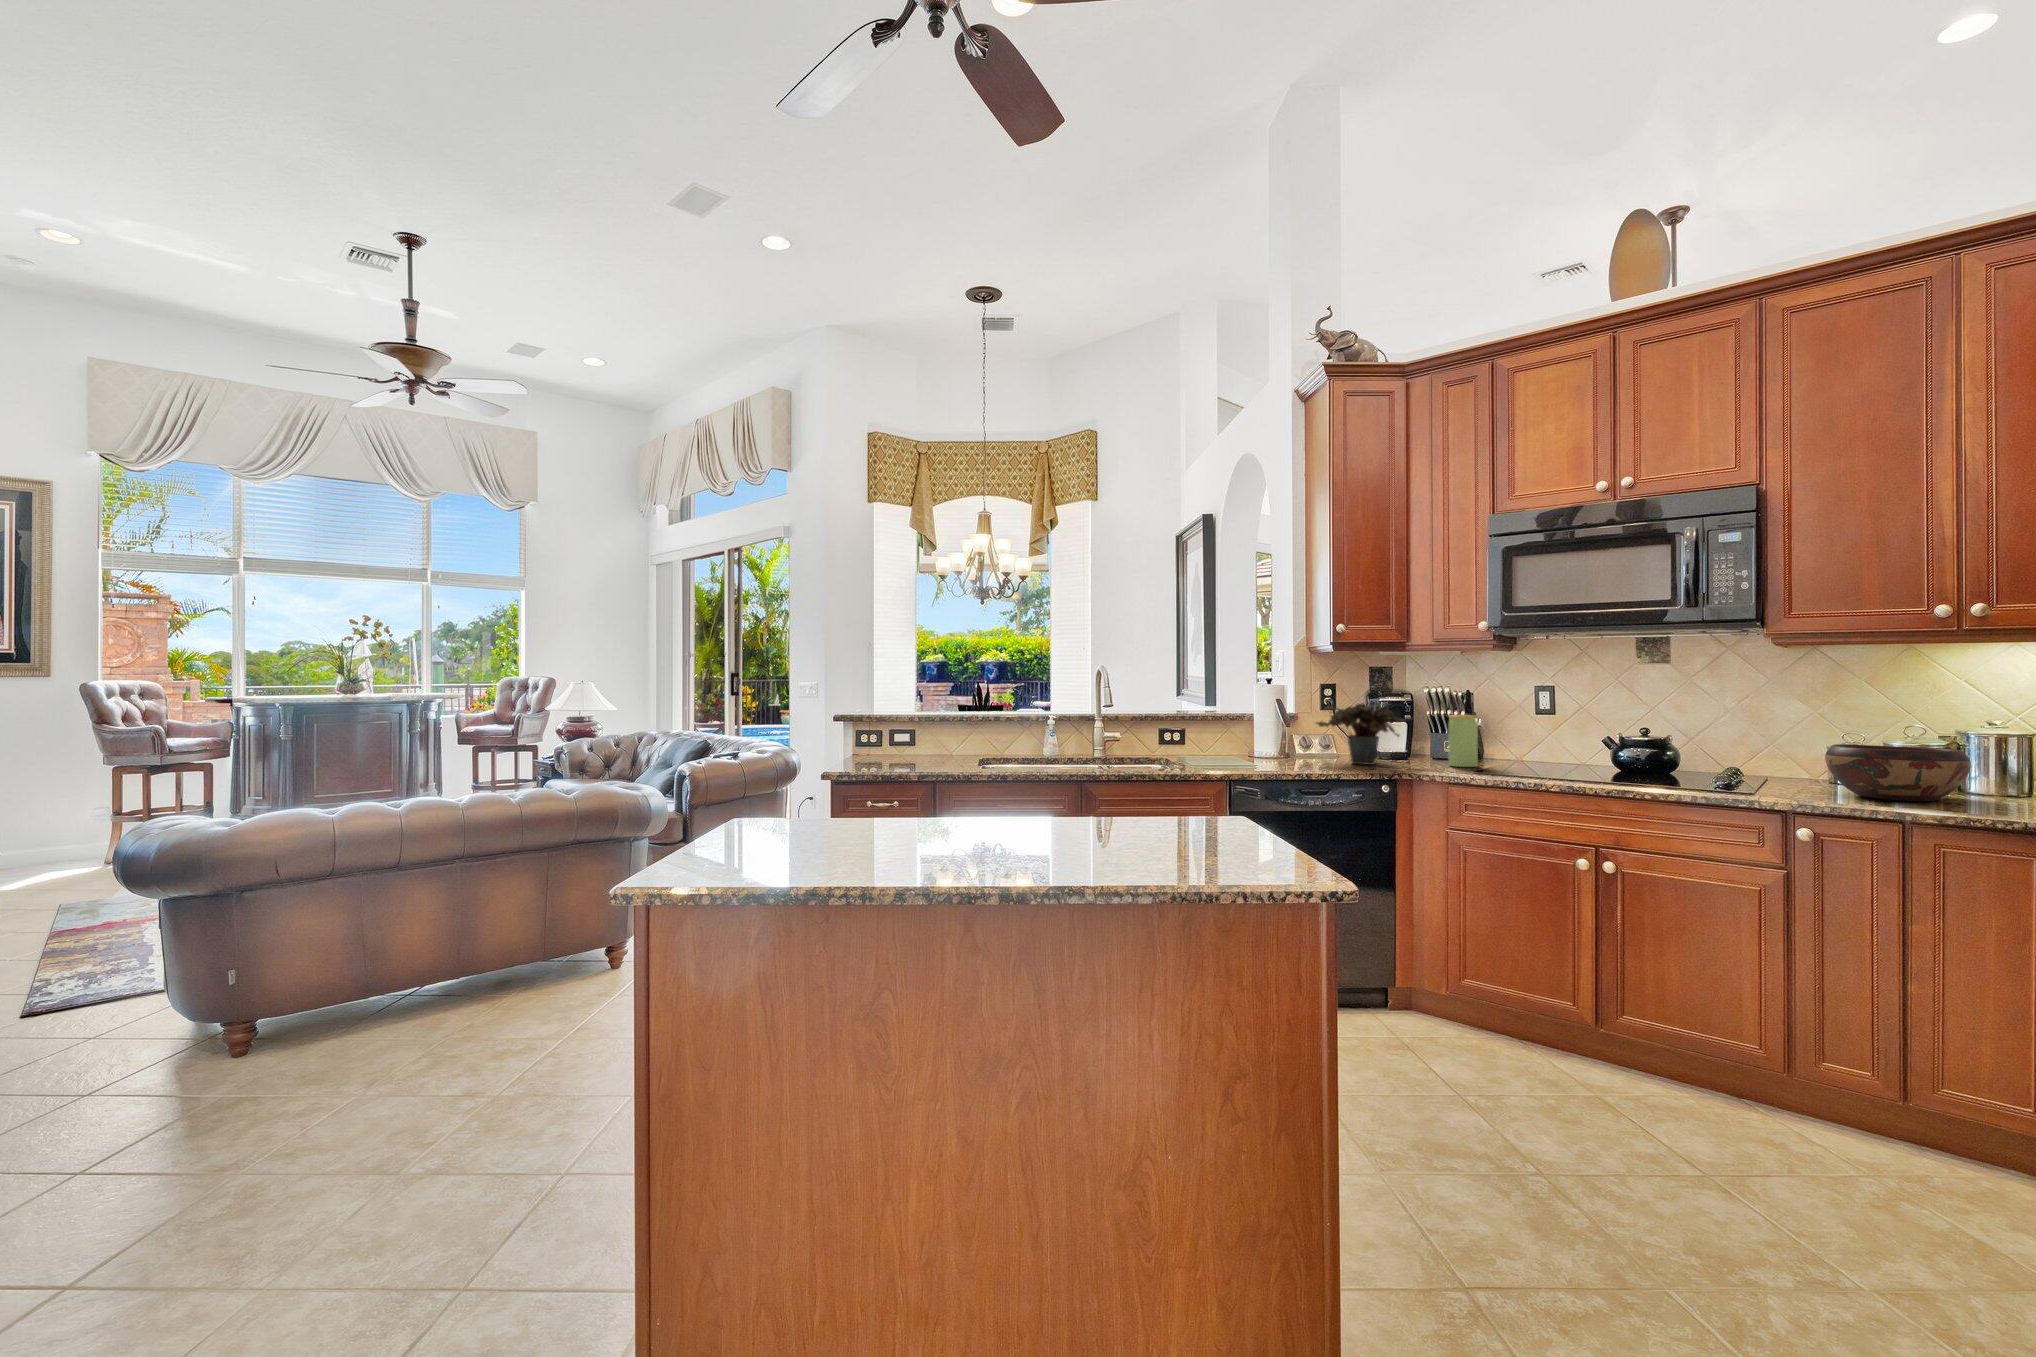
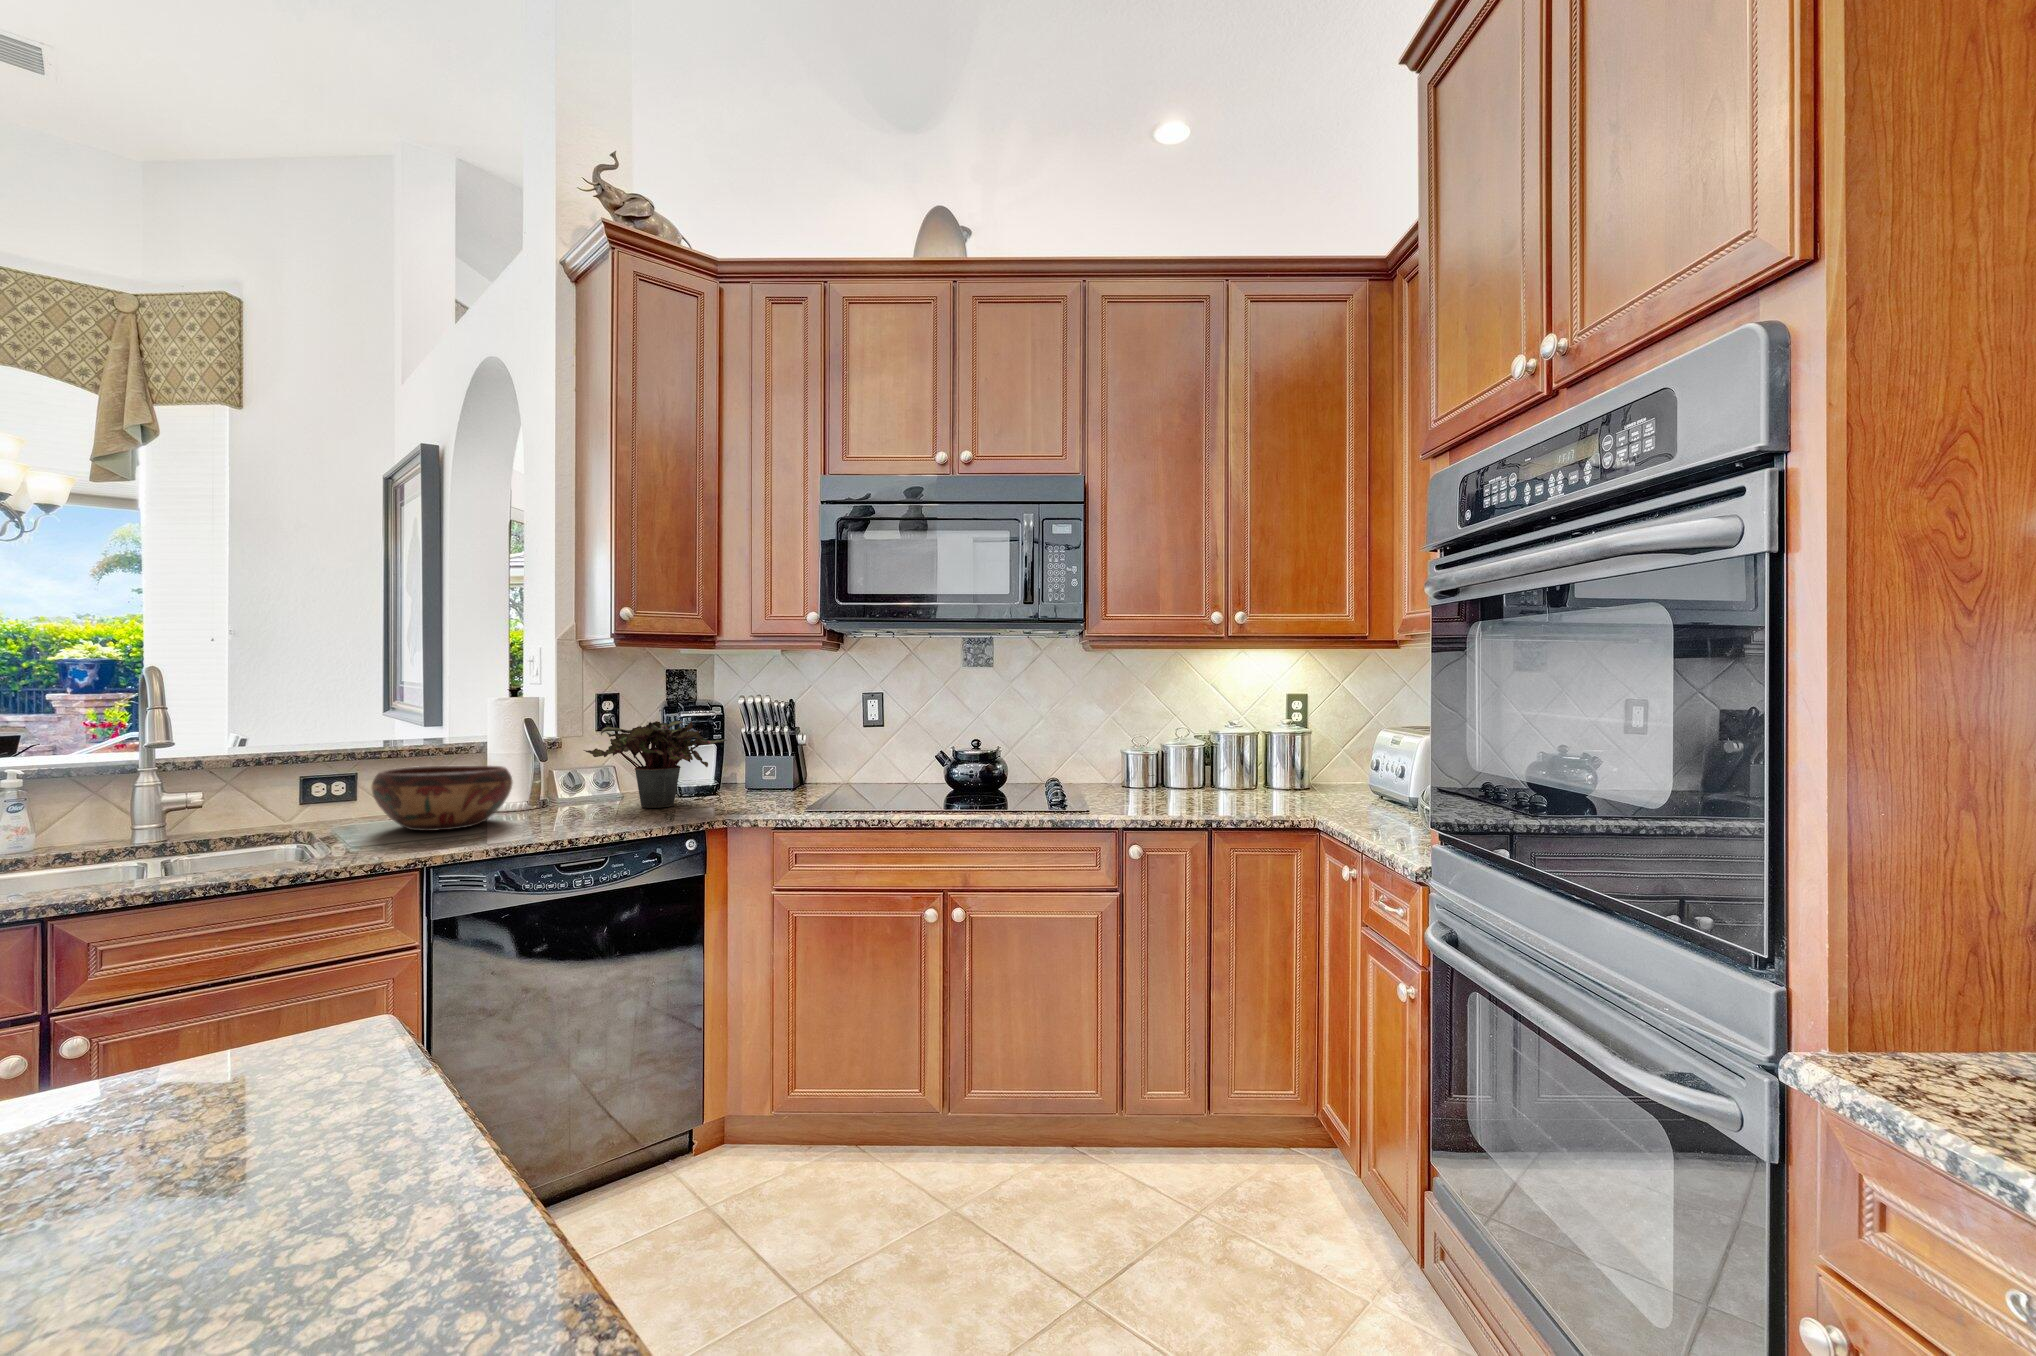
jar: present [1449,715,1478,767] -> none [770,732,805,800]
decorative bowl: present [1825,744,1971,801] -> present [372,766,513,831]

